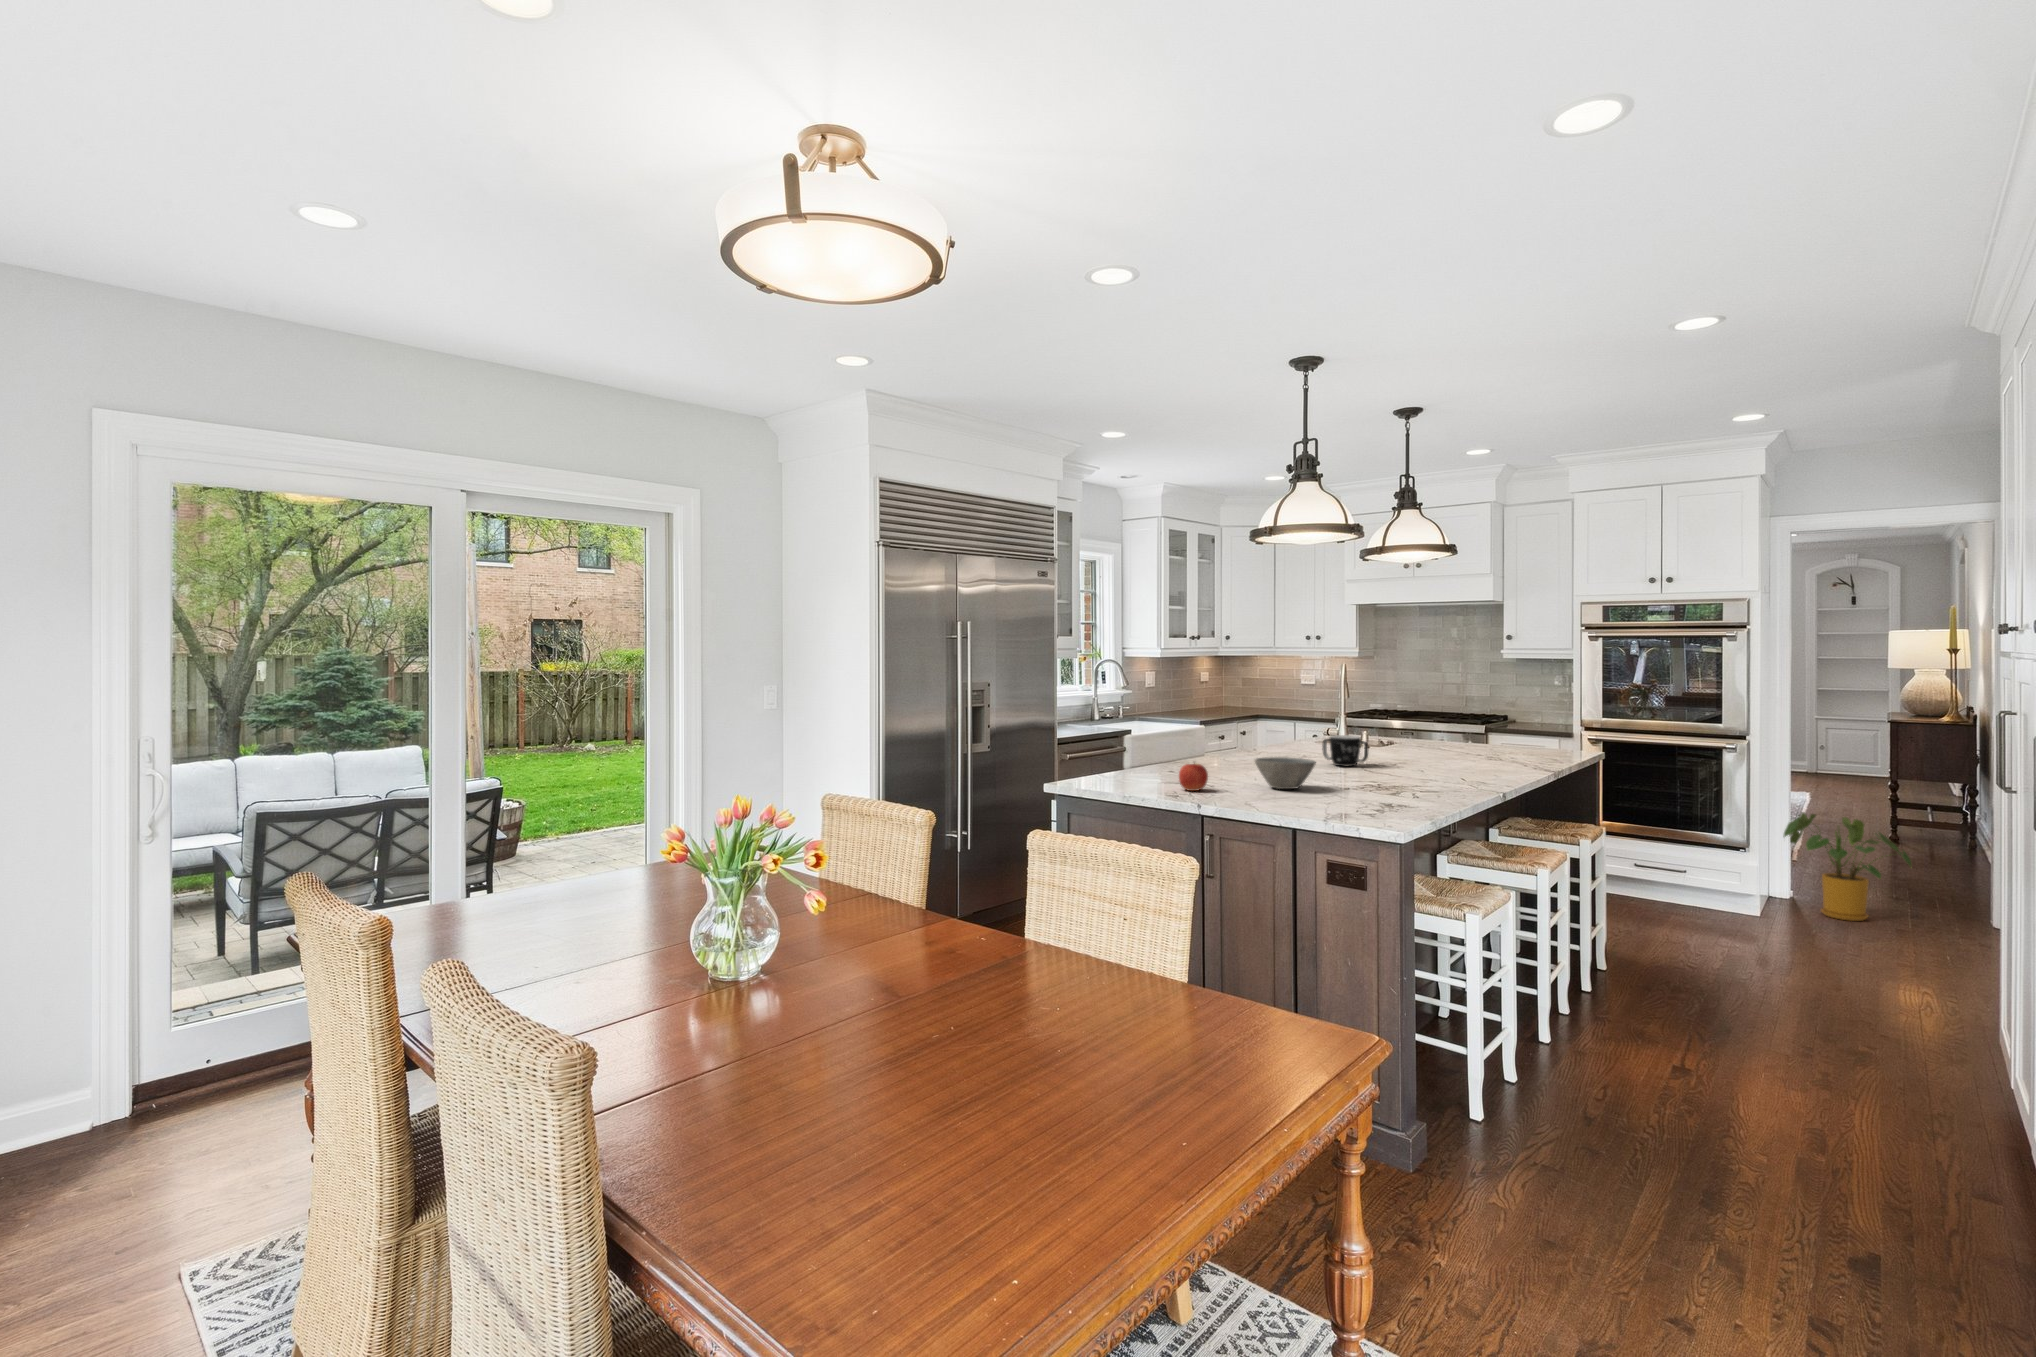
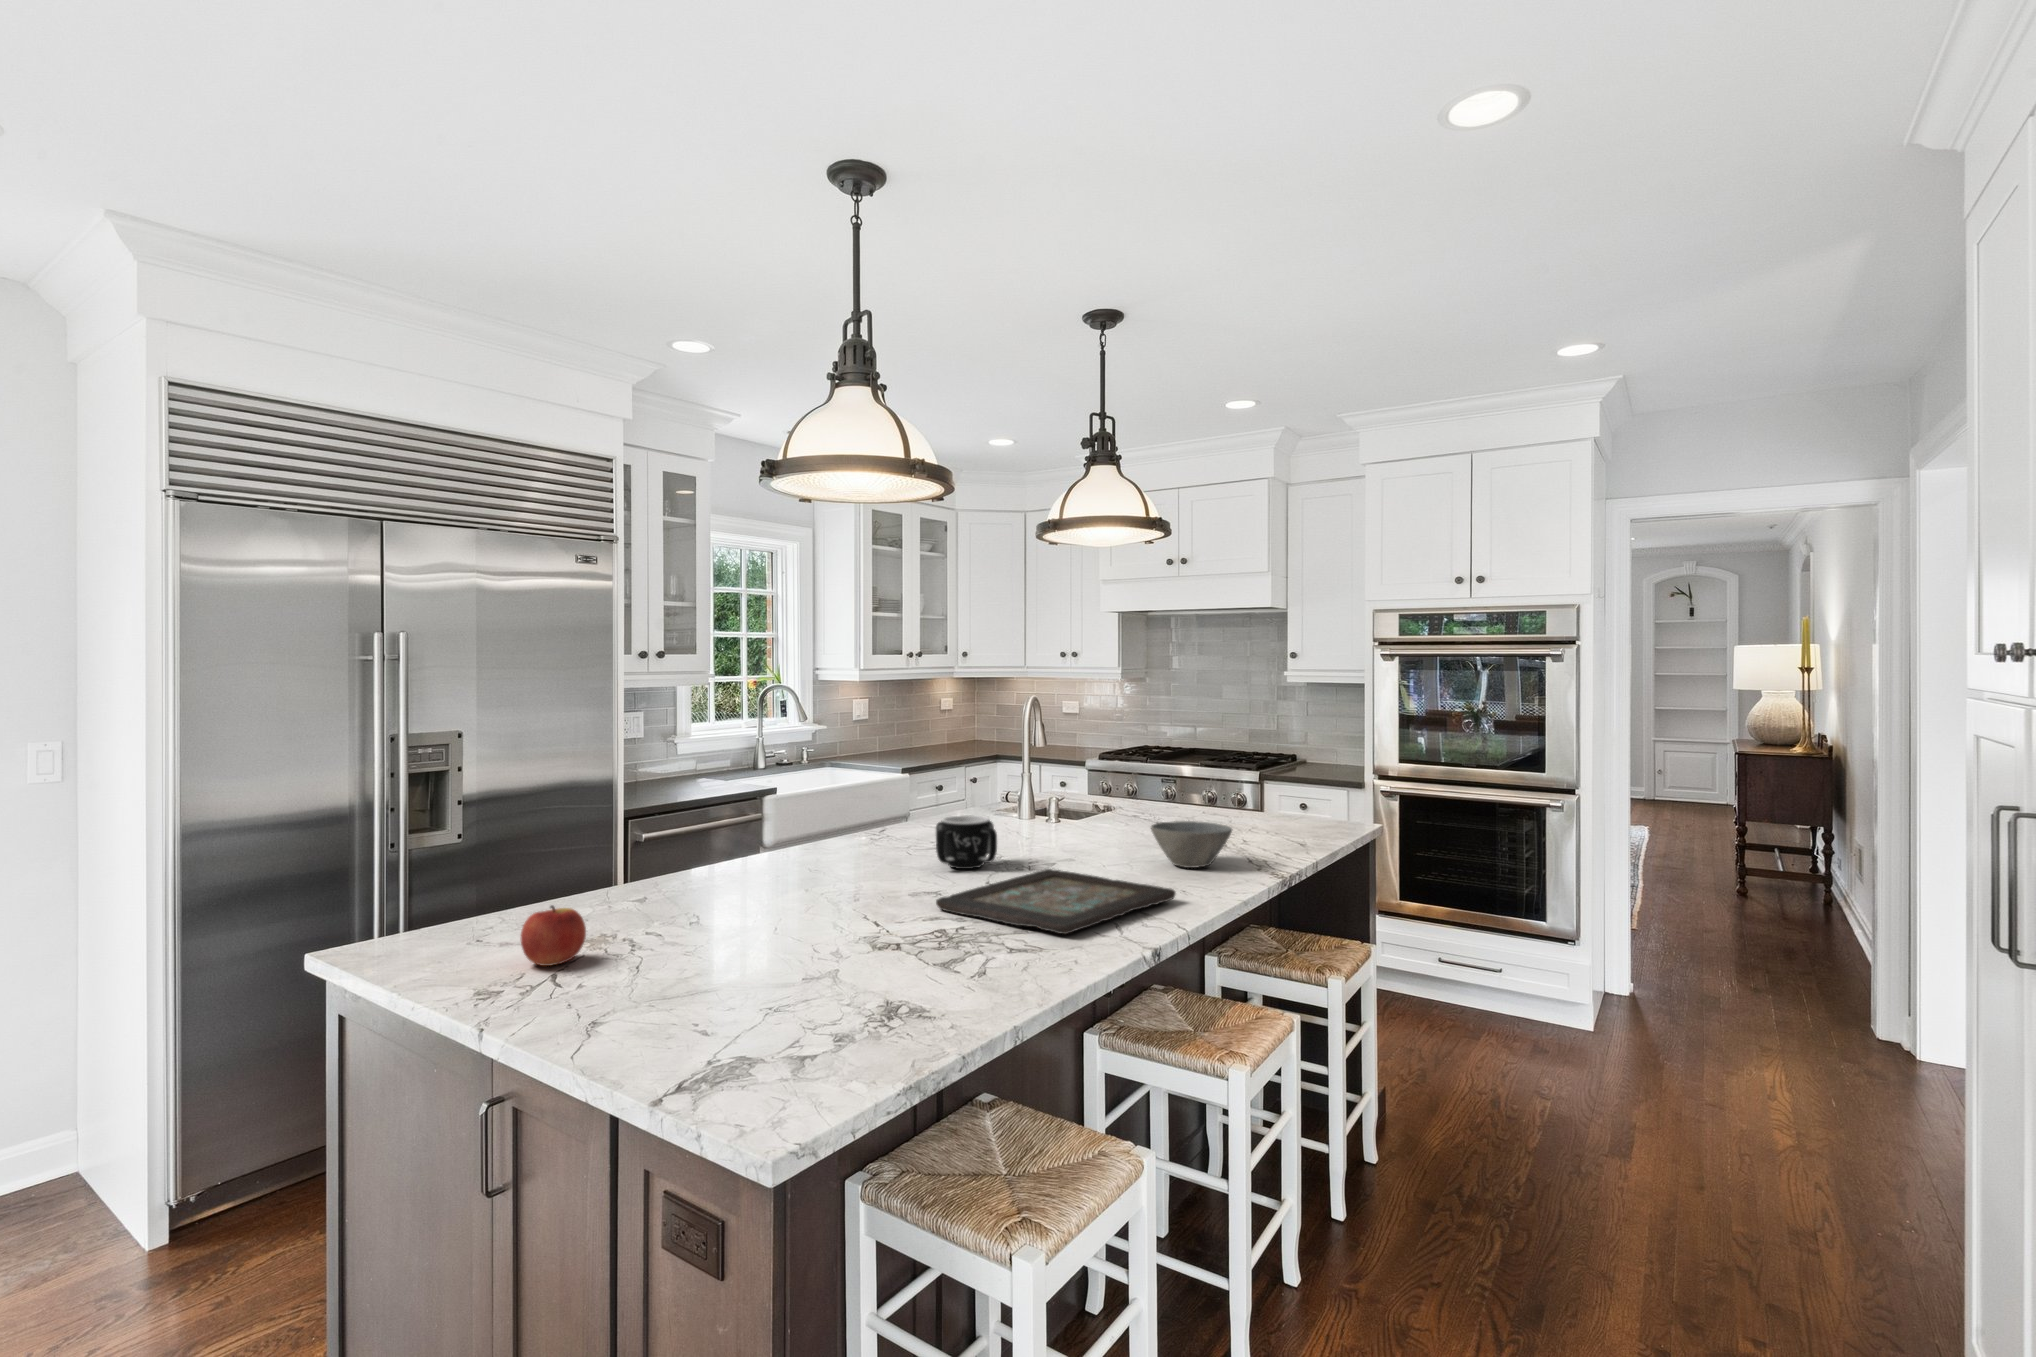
bowl: present [1255,757,1316,789] -> present [1151,821,1232,868]
decorative tray: none [1360,764,1498,787] -> present [936,869,1176,934]
house plant: present [1783,812,1911,921] -> none [1625,885,1785,1037]

